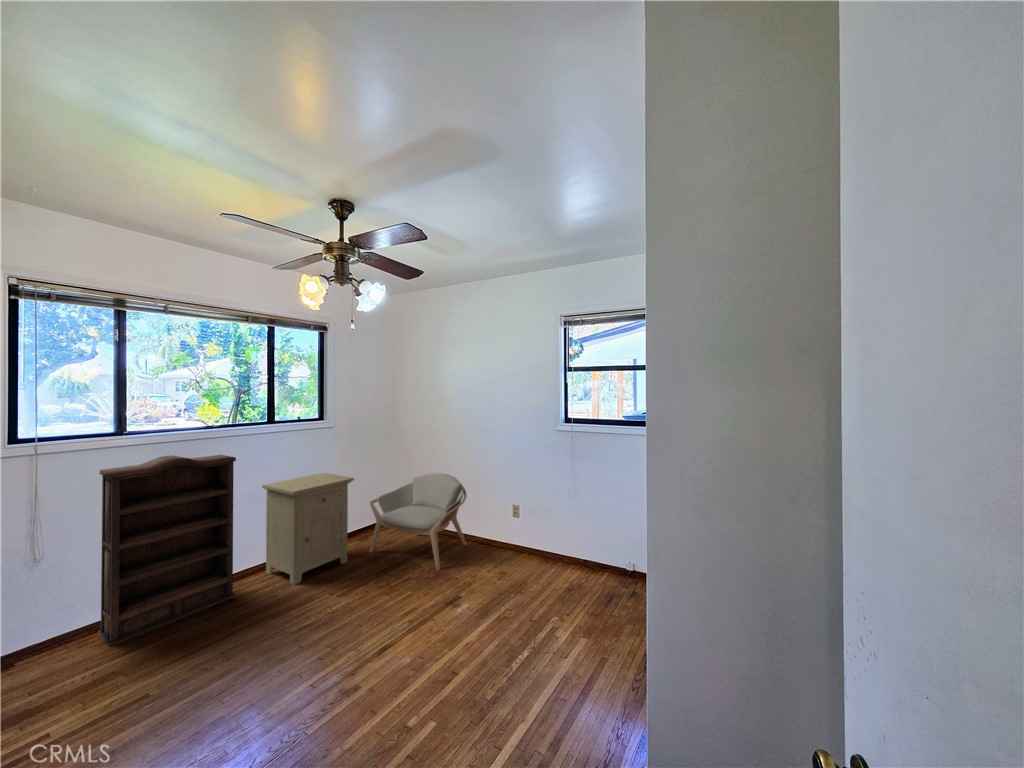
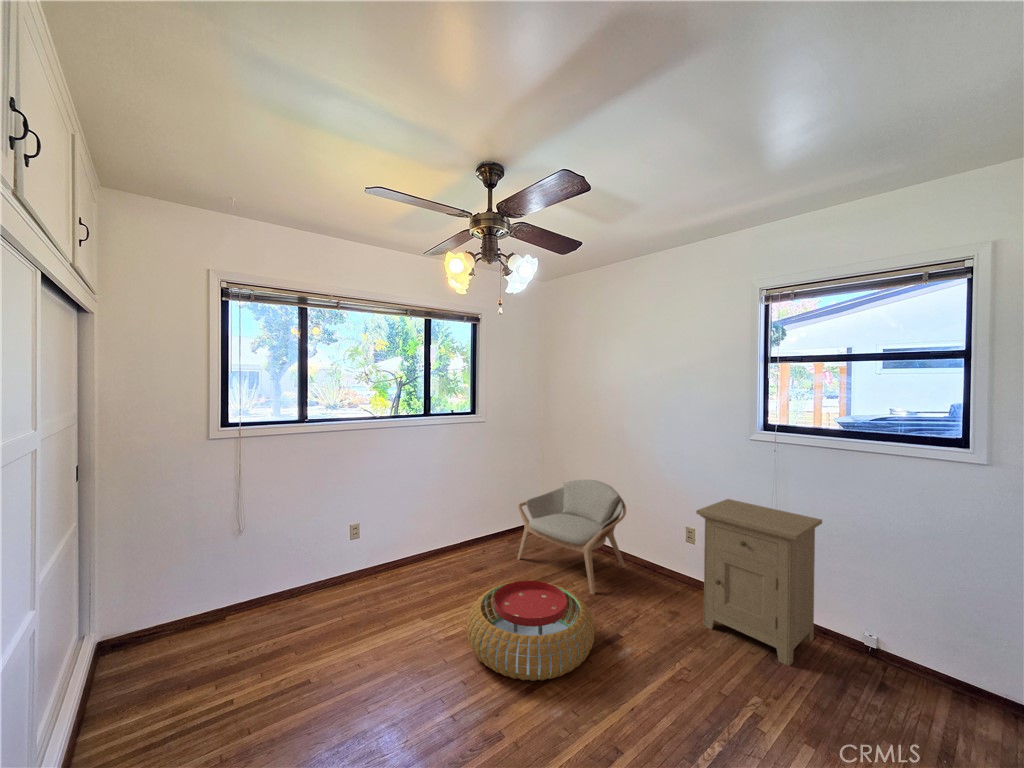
bookshelf: present [98,455,236,647] -> none [286,444,393,617]
nightstand: present [262,473,354,585] -> present [696,499,822,666]
pouf: none [320,564,438,647] -> present [467,581,595,681]

